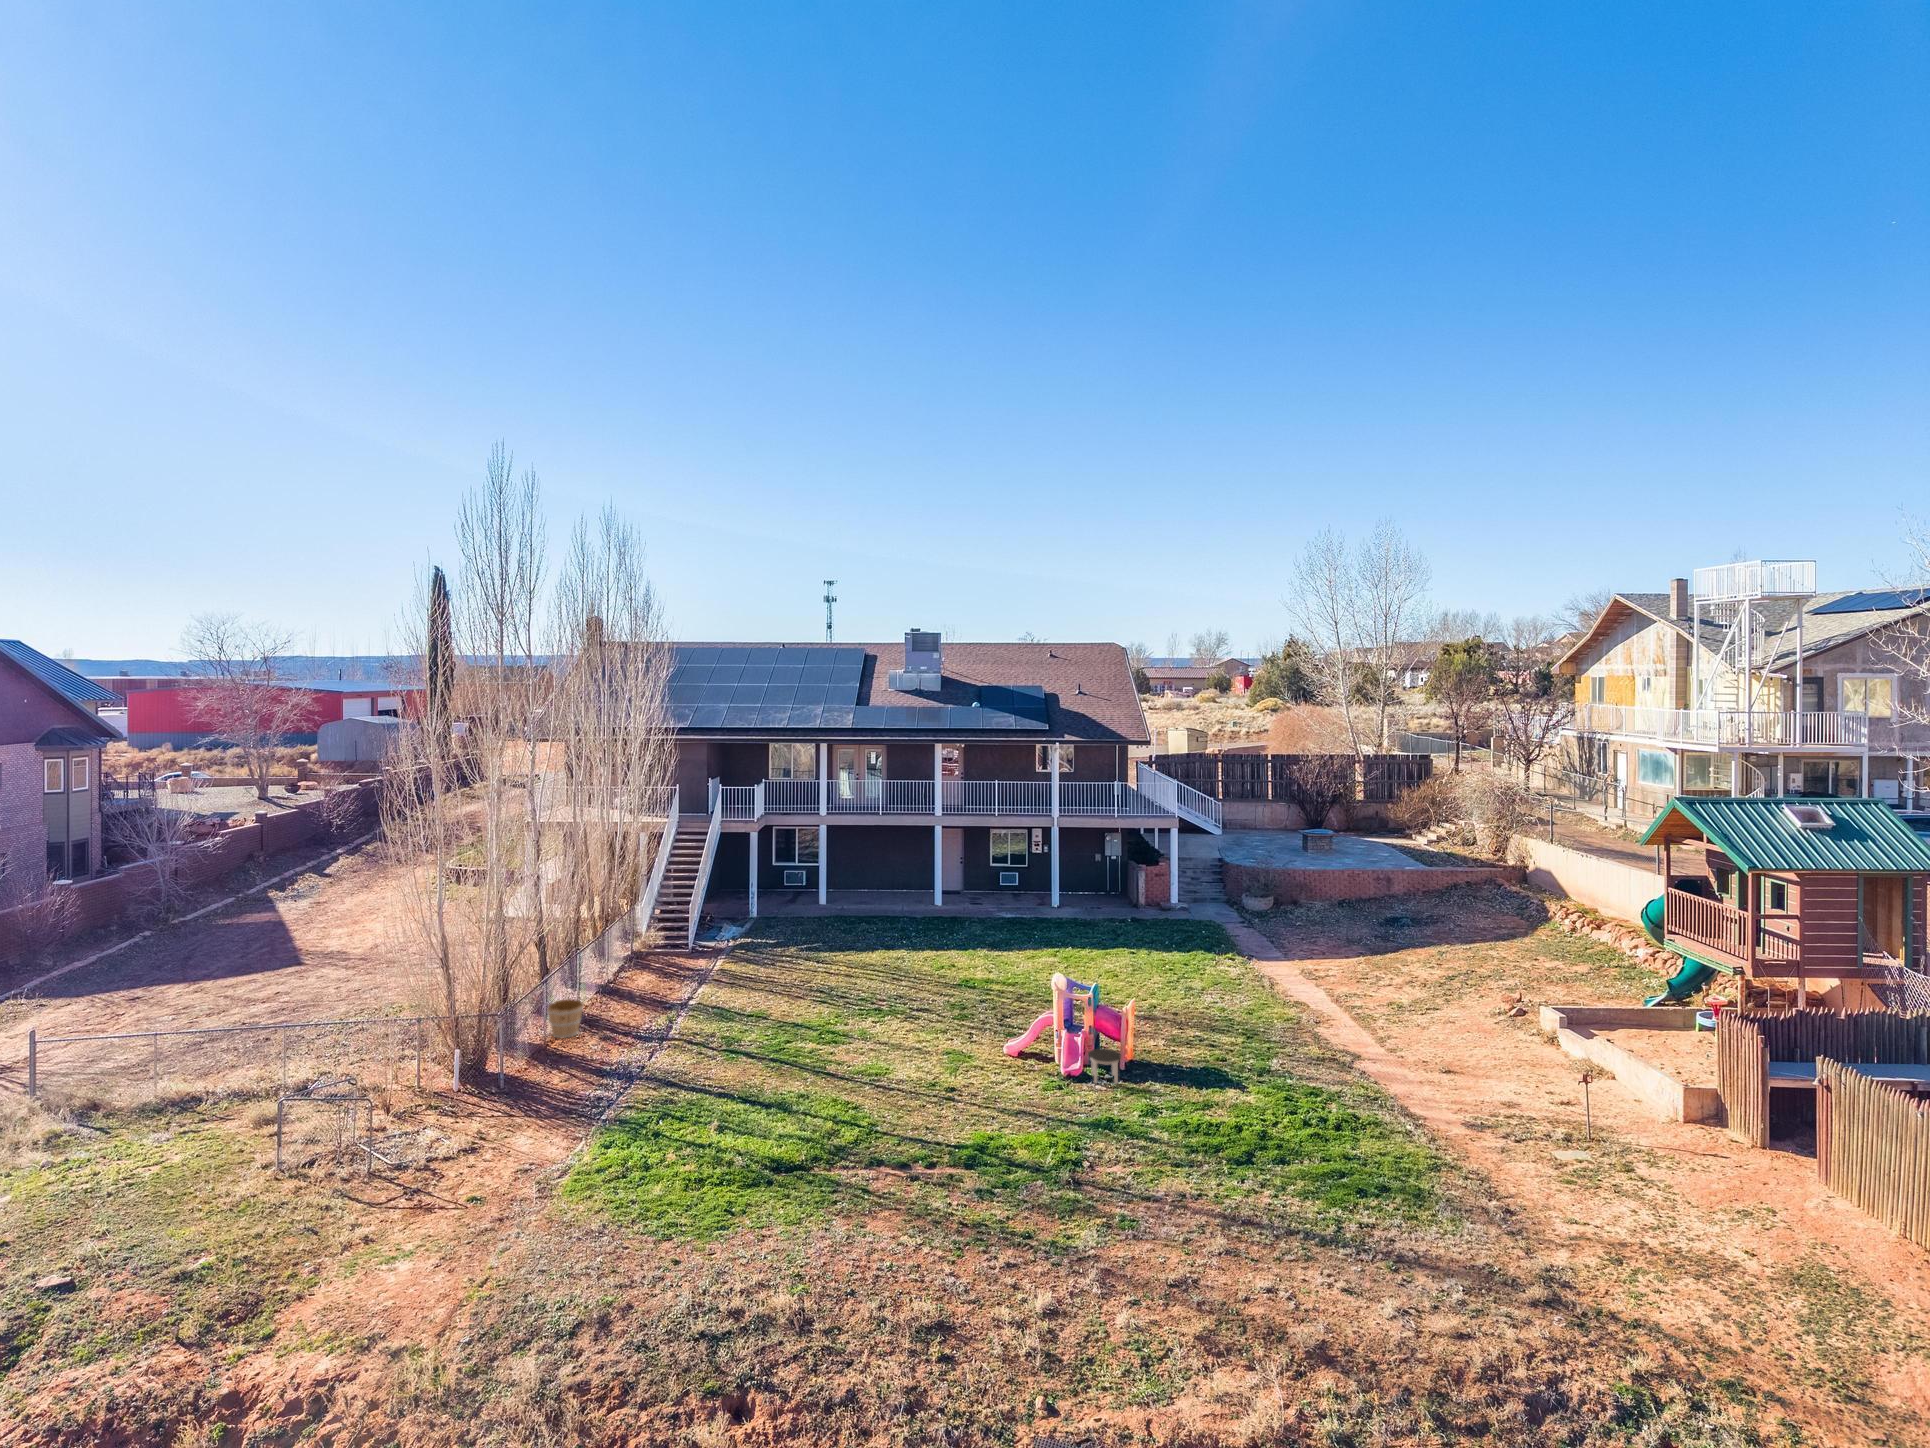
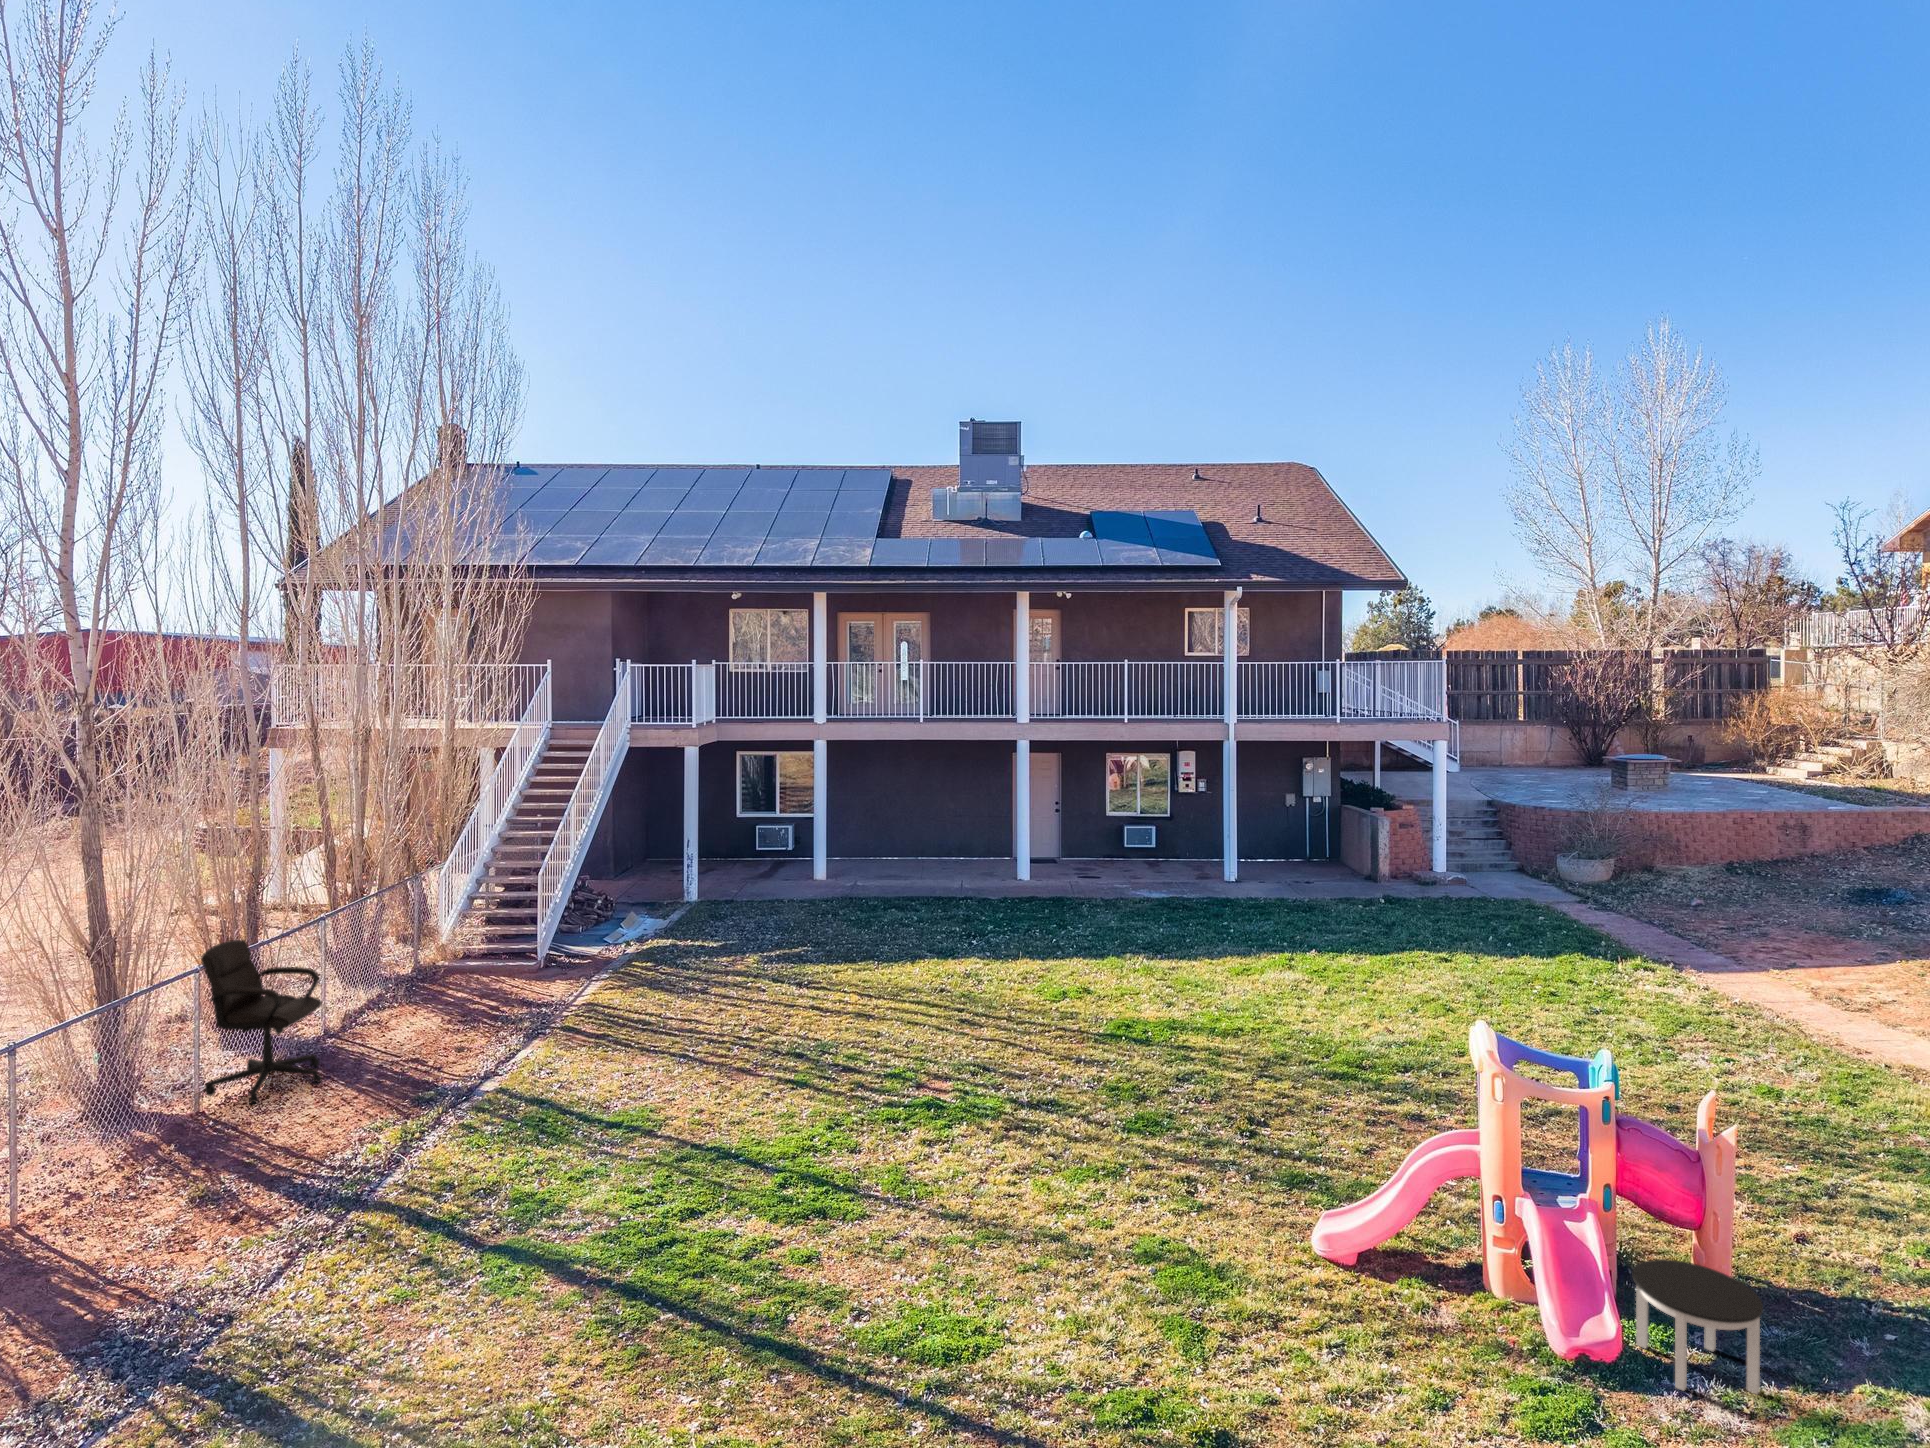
chair: none [578,941,623,1009] -> present [201,940,322,1104]
wooden bucket: present [547,999,584,1039] -> none [32,1089,151,1203]

